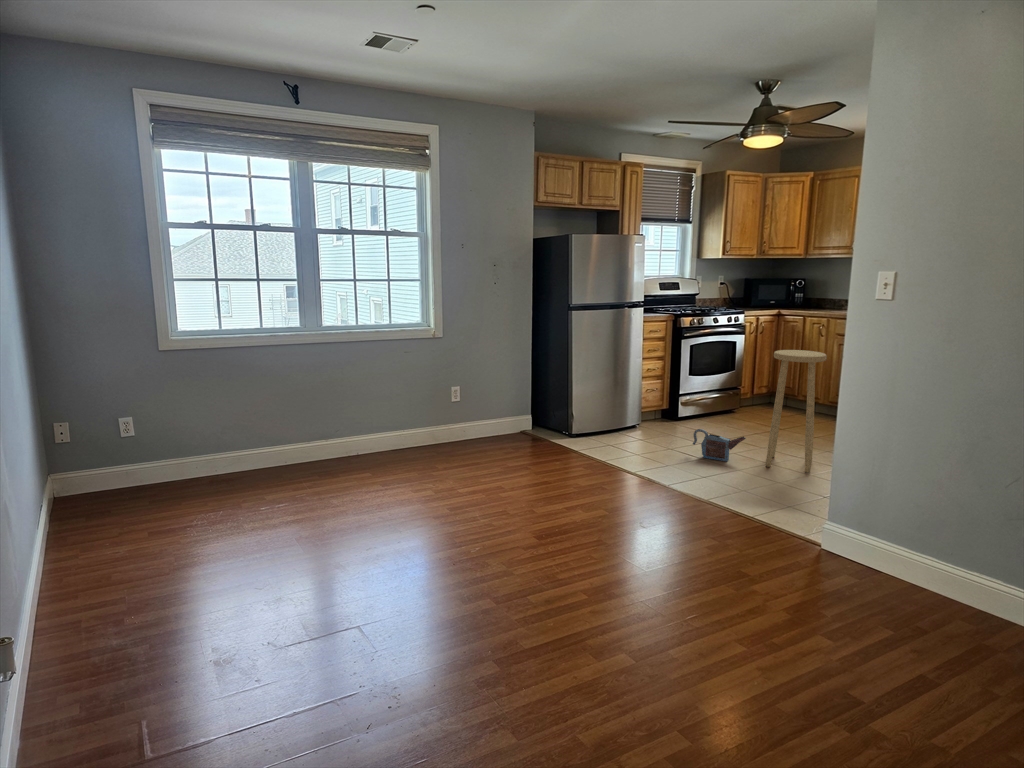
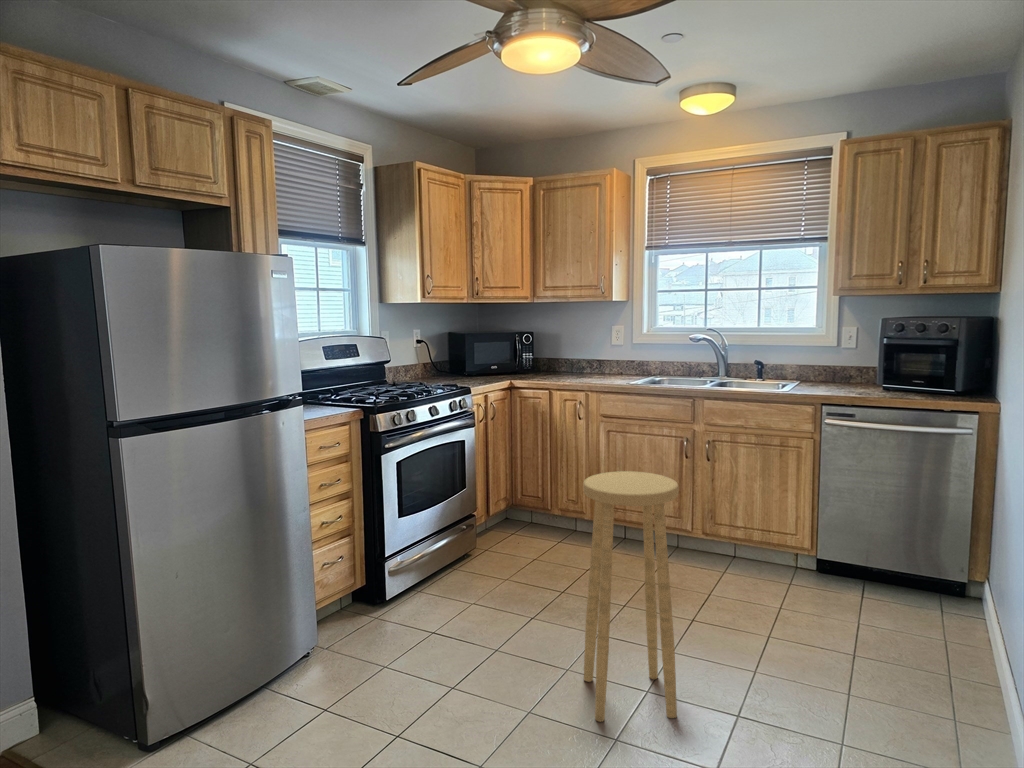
watering can: present [693,429,746,461] -> none [444,665,553,728]

